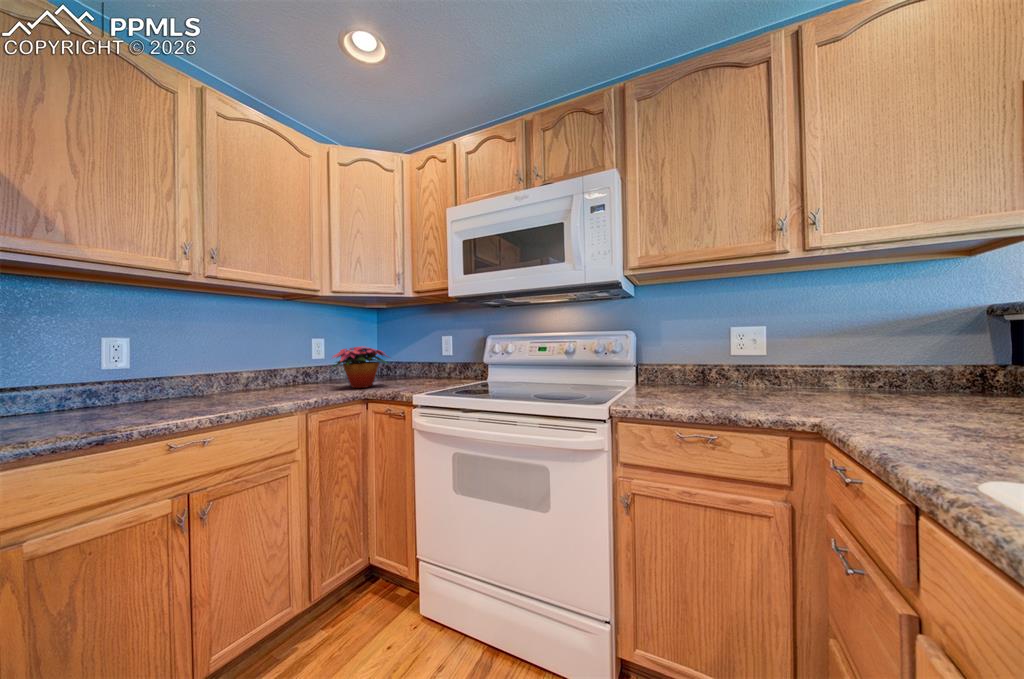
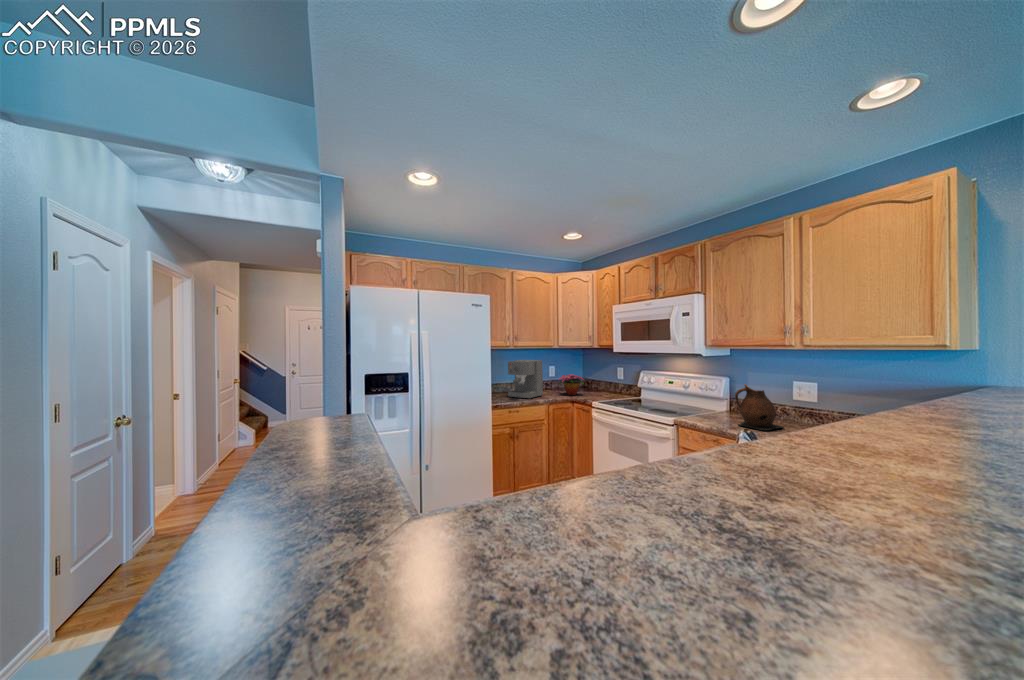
coffee maker: none [186,311,294,405] -> present [508,360,543,399]
ceramic pitcher: none [706,325,781,407] -> present [735,384,784,430]

